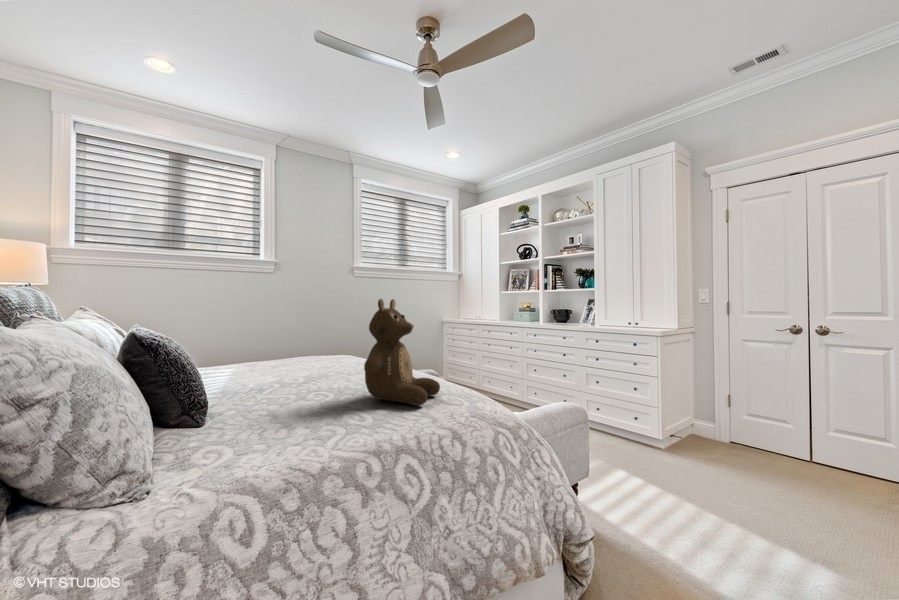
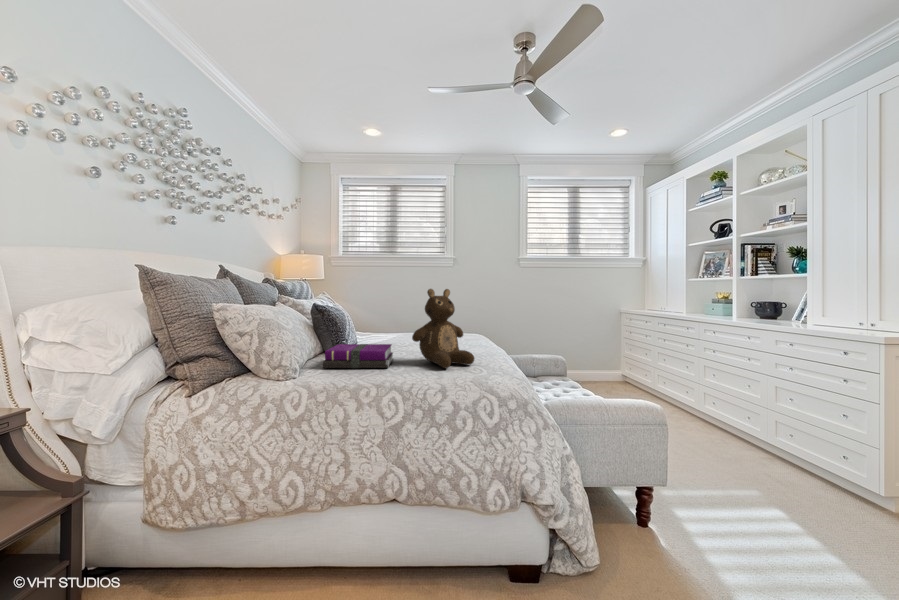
notebook: none [216,384,343,445] -> present [323,344,393,368]

